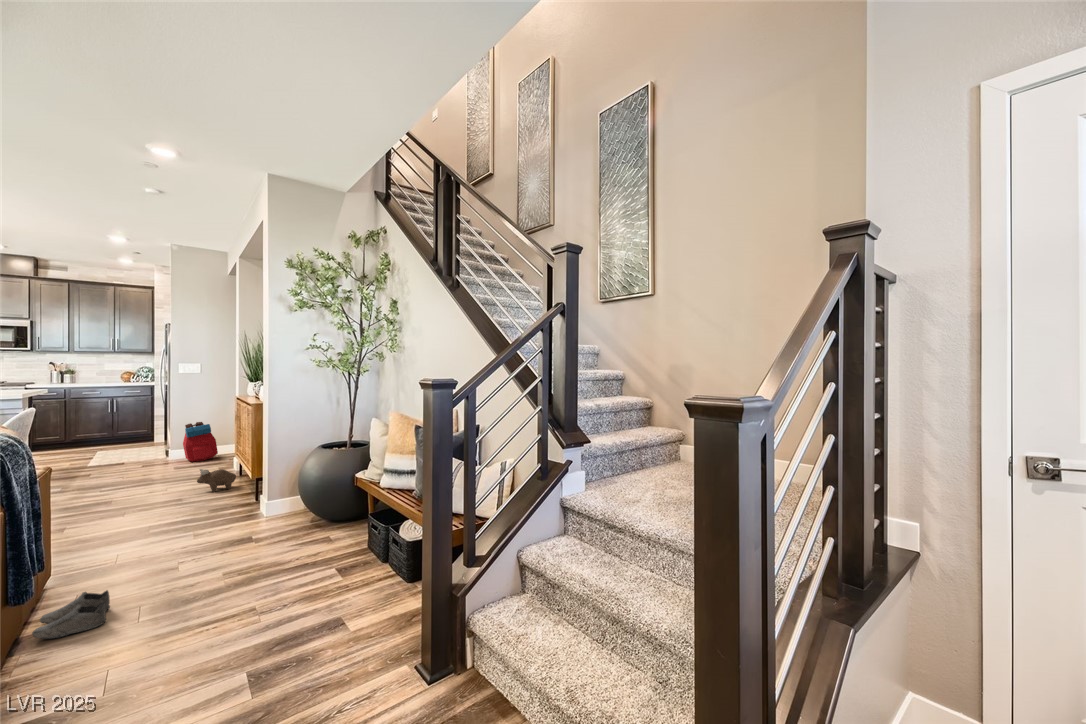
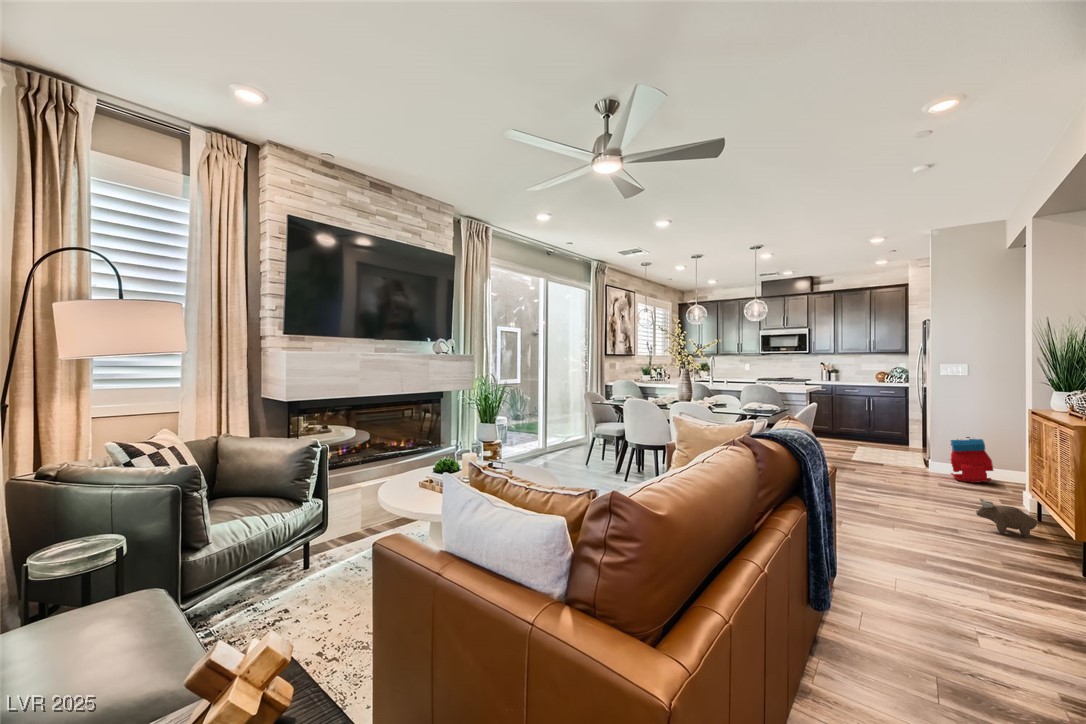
shoe: present [32,590,110,639] -> none [824,623,896,679]

